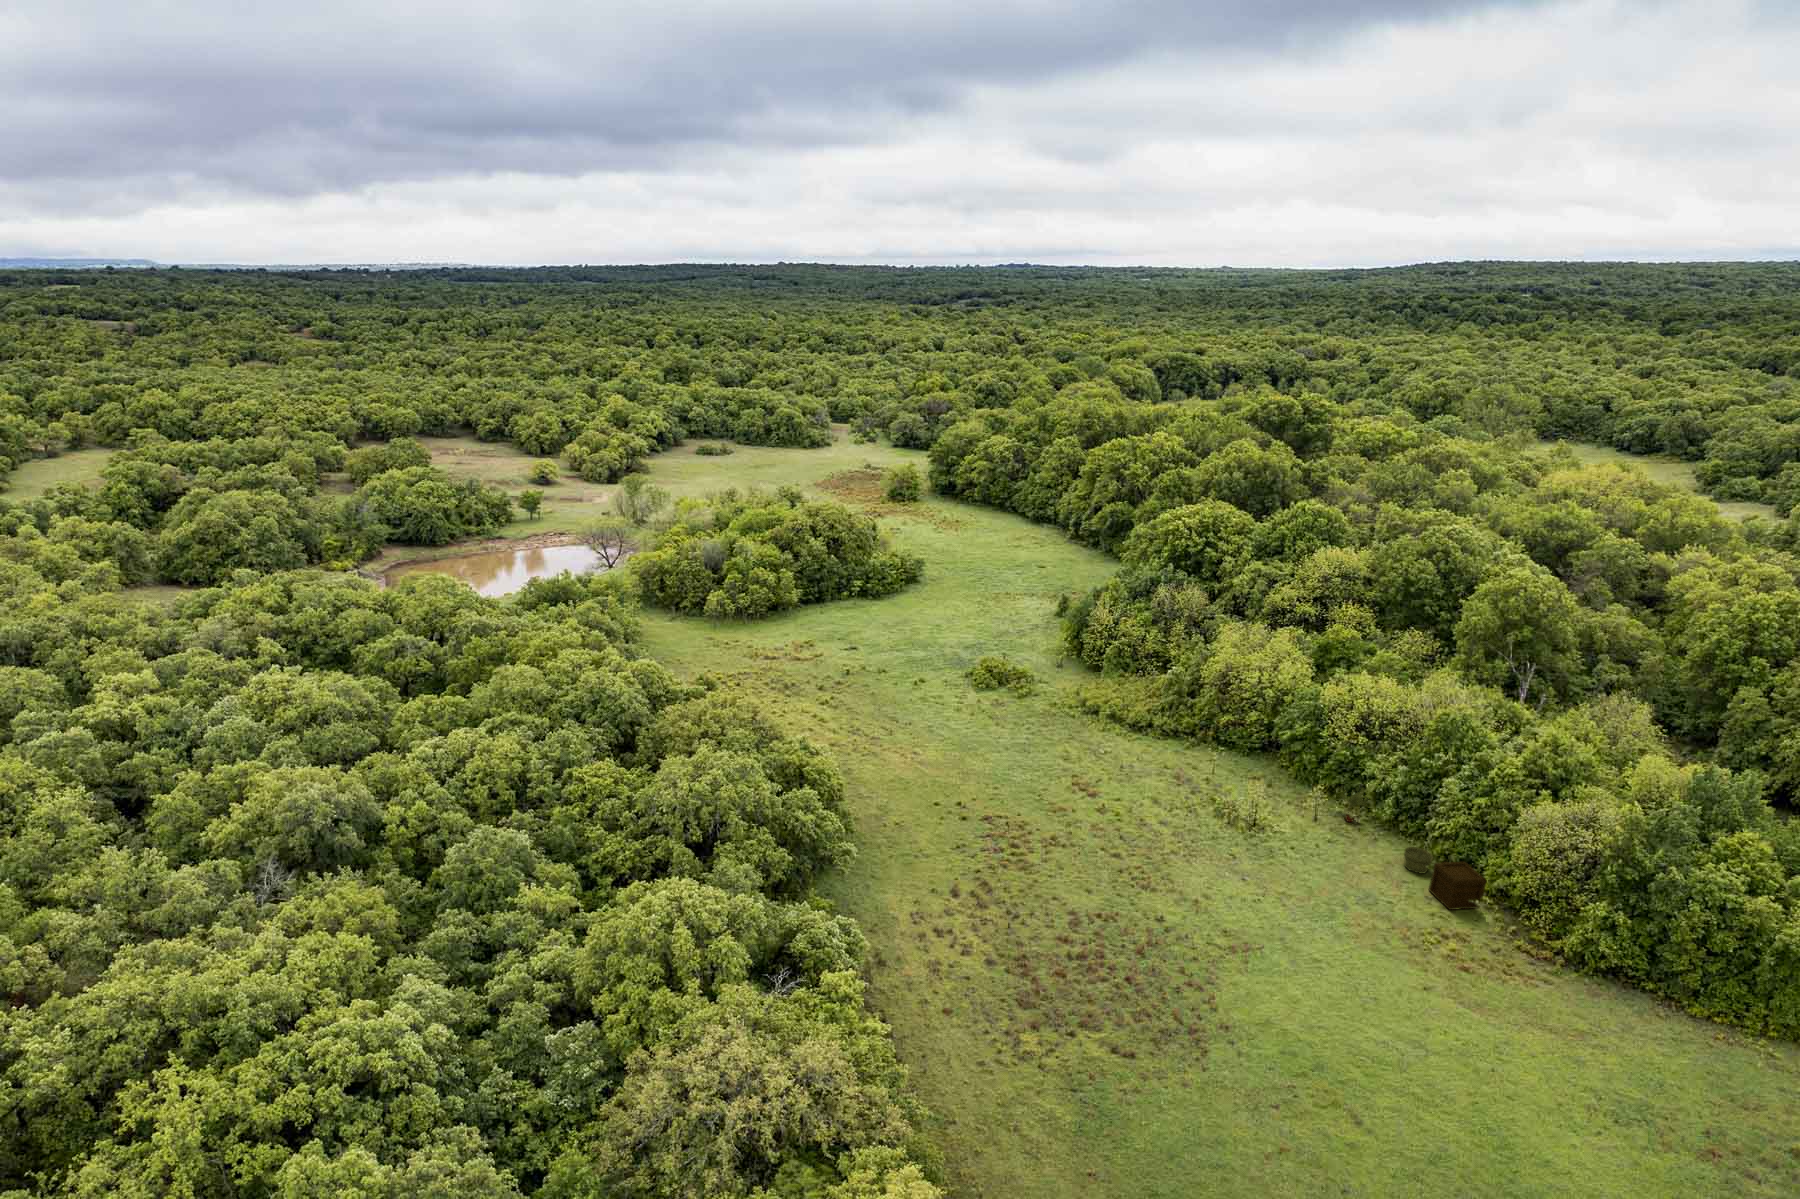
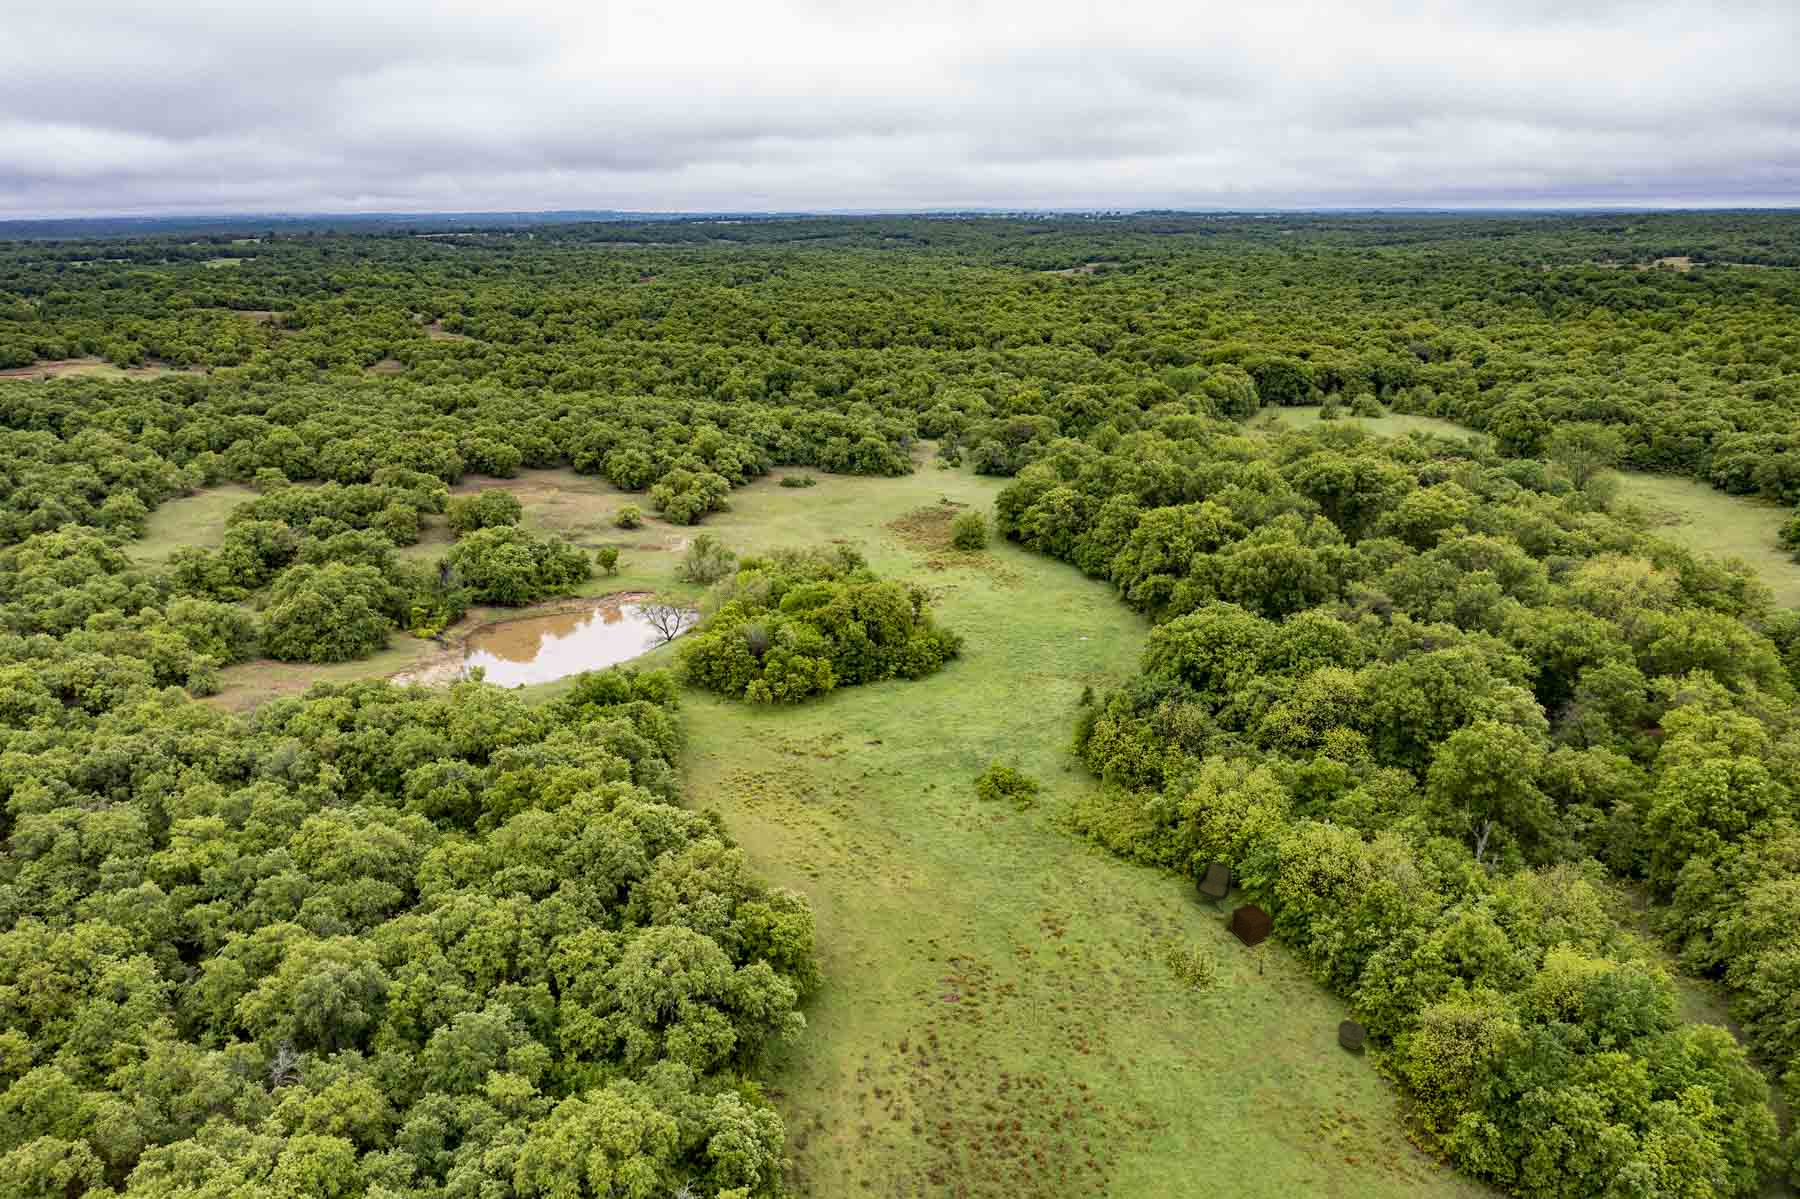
lounge chair: none [1227,723,1265,773] -> present [1195,862,1232,912]
potted tree: present [1342,787,1369,822] -> none [1291,948,1317,980]
wooden crate: present [1429,861,1486,910] -> present [1230,903,1273,946]

